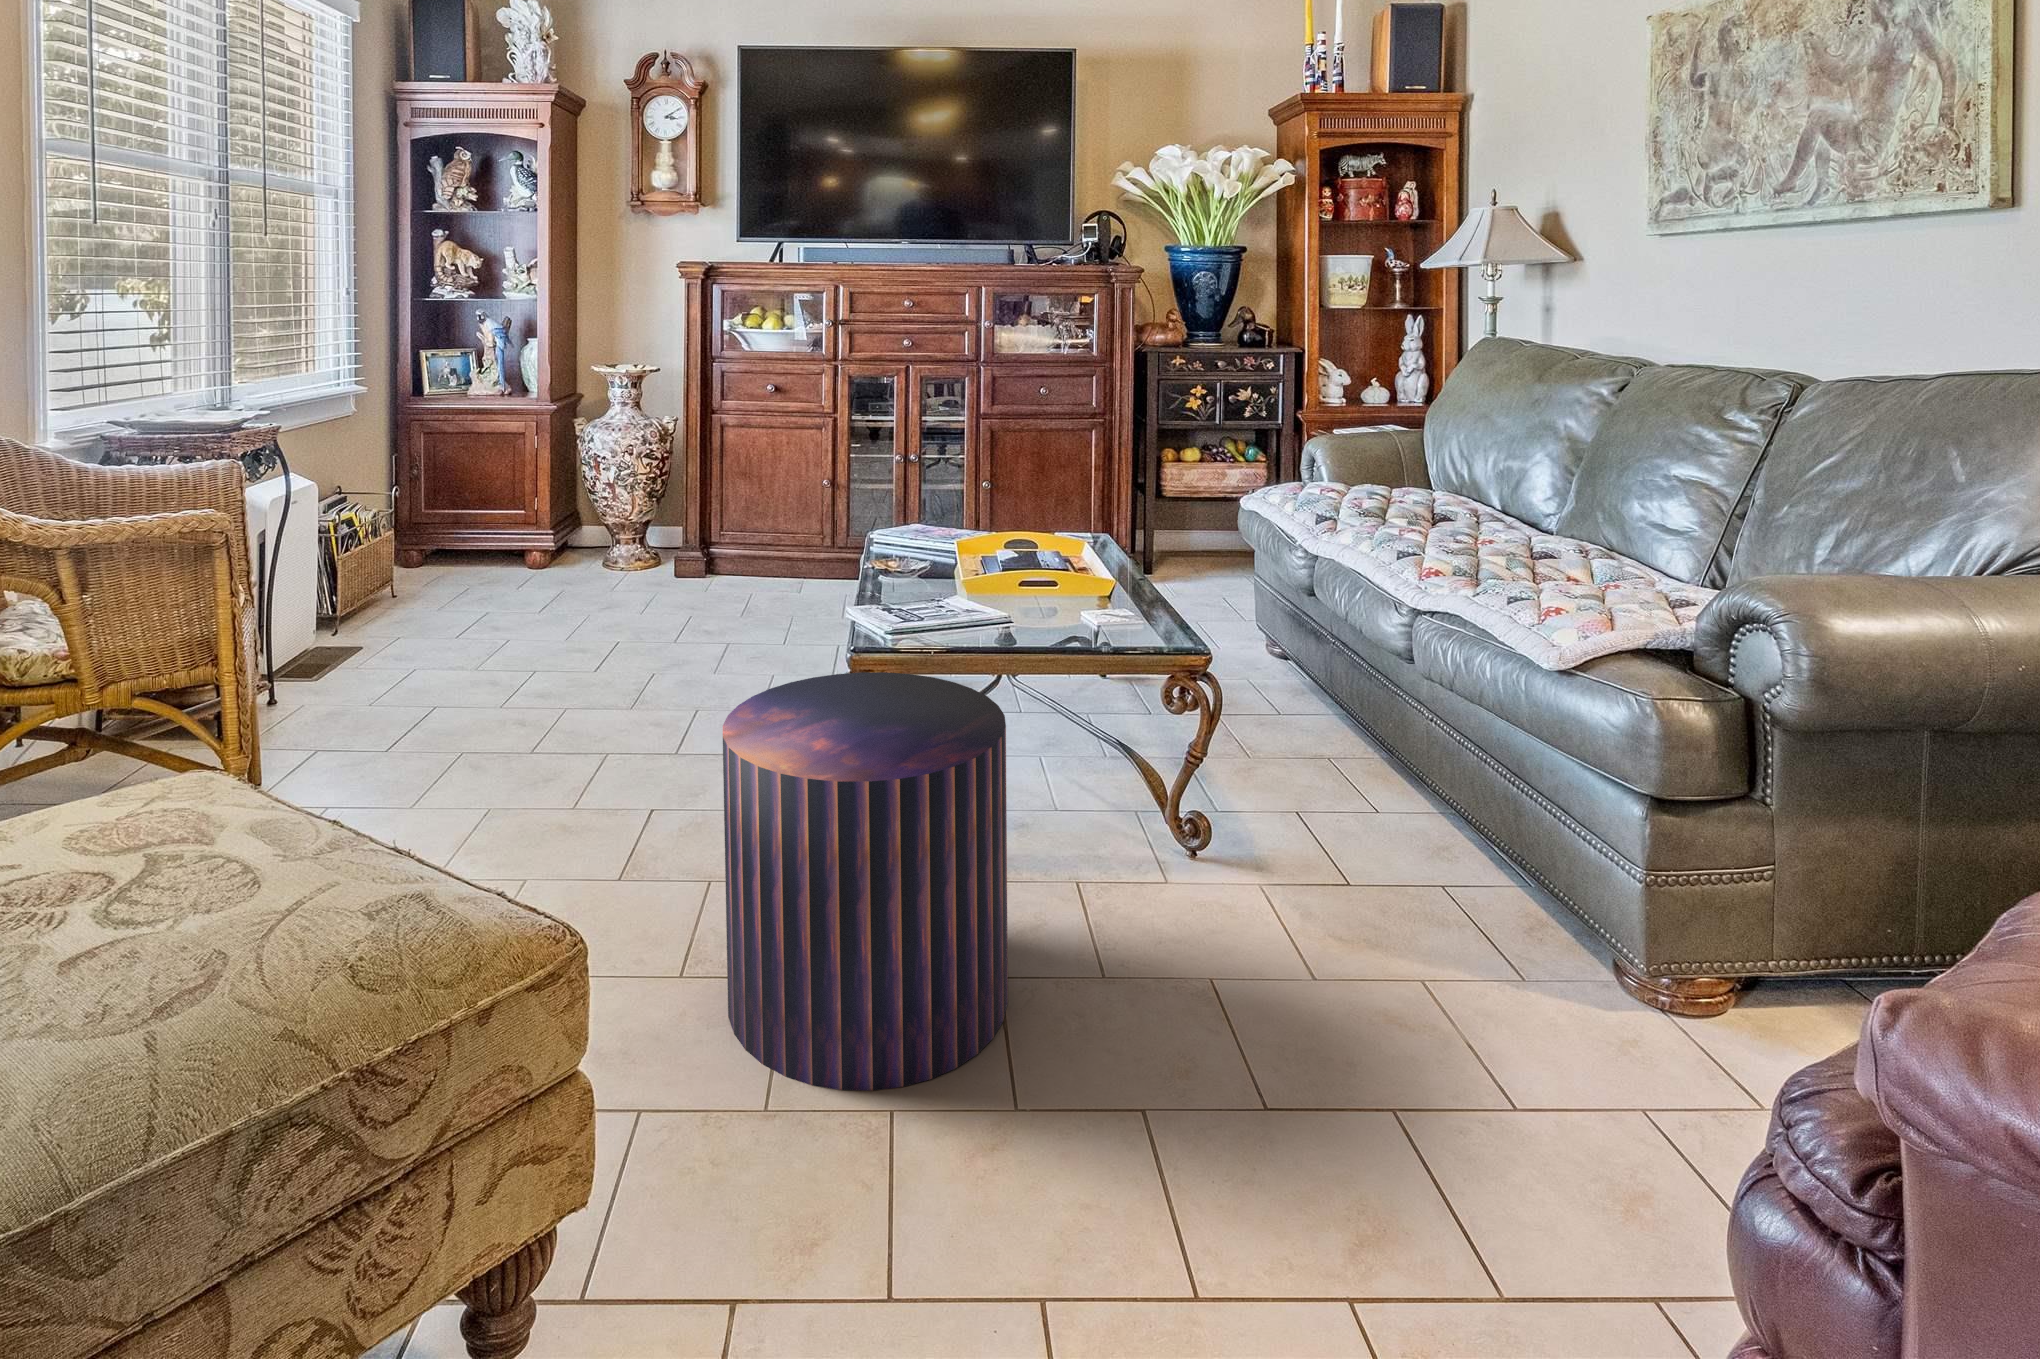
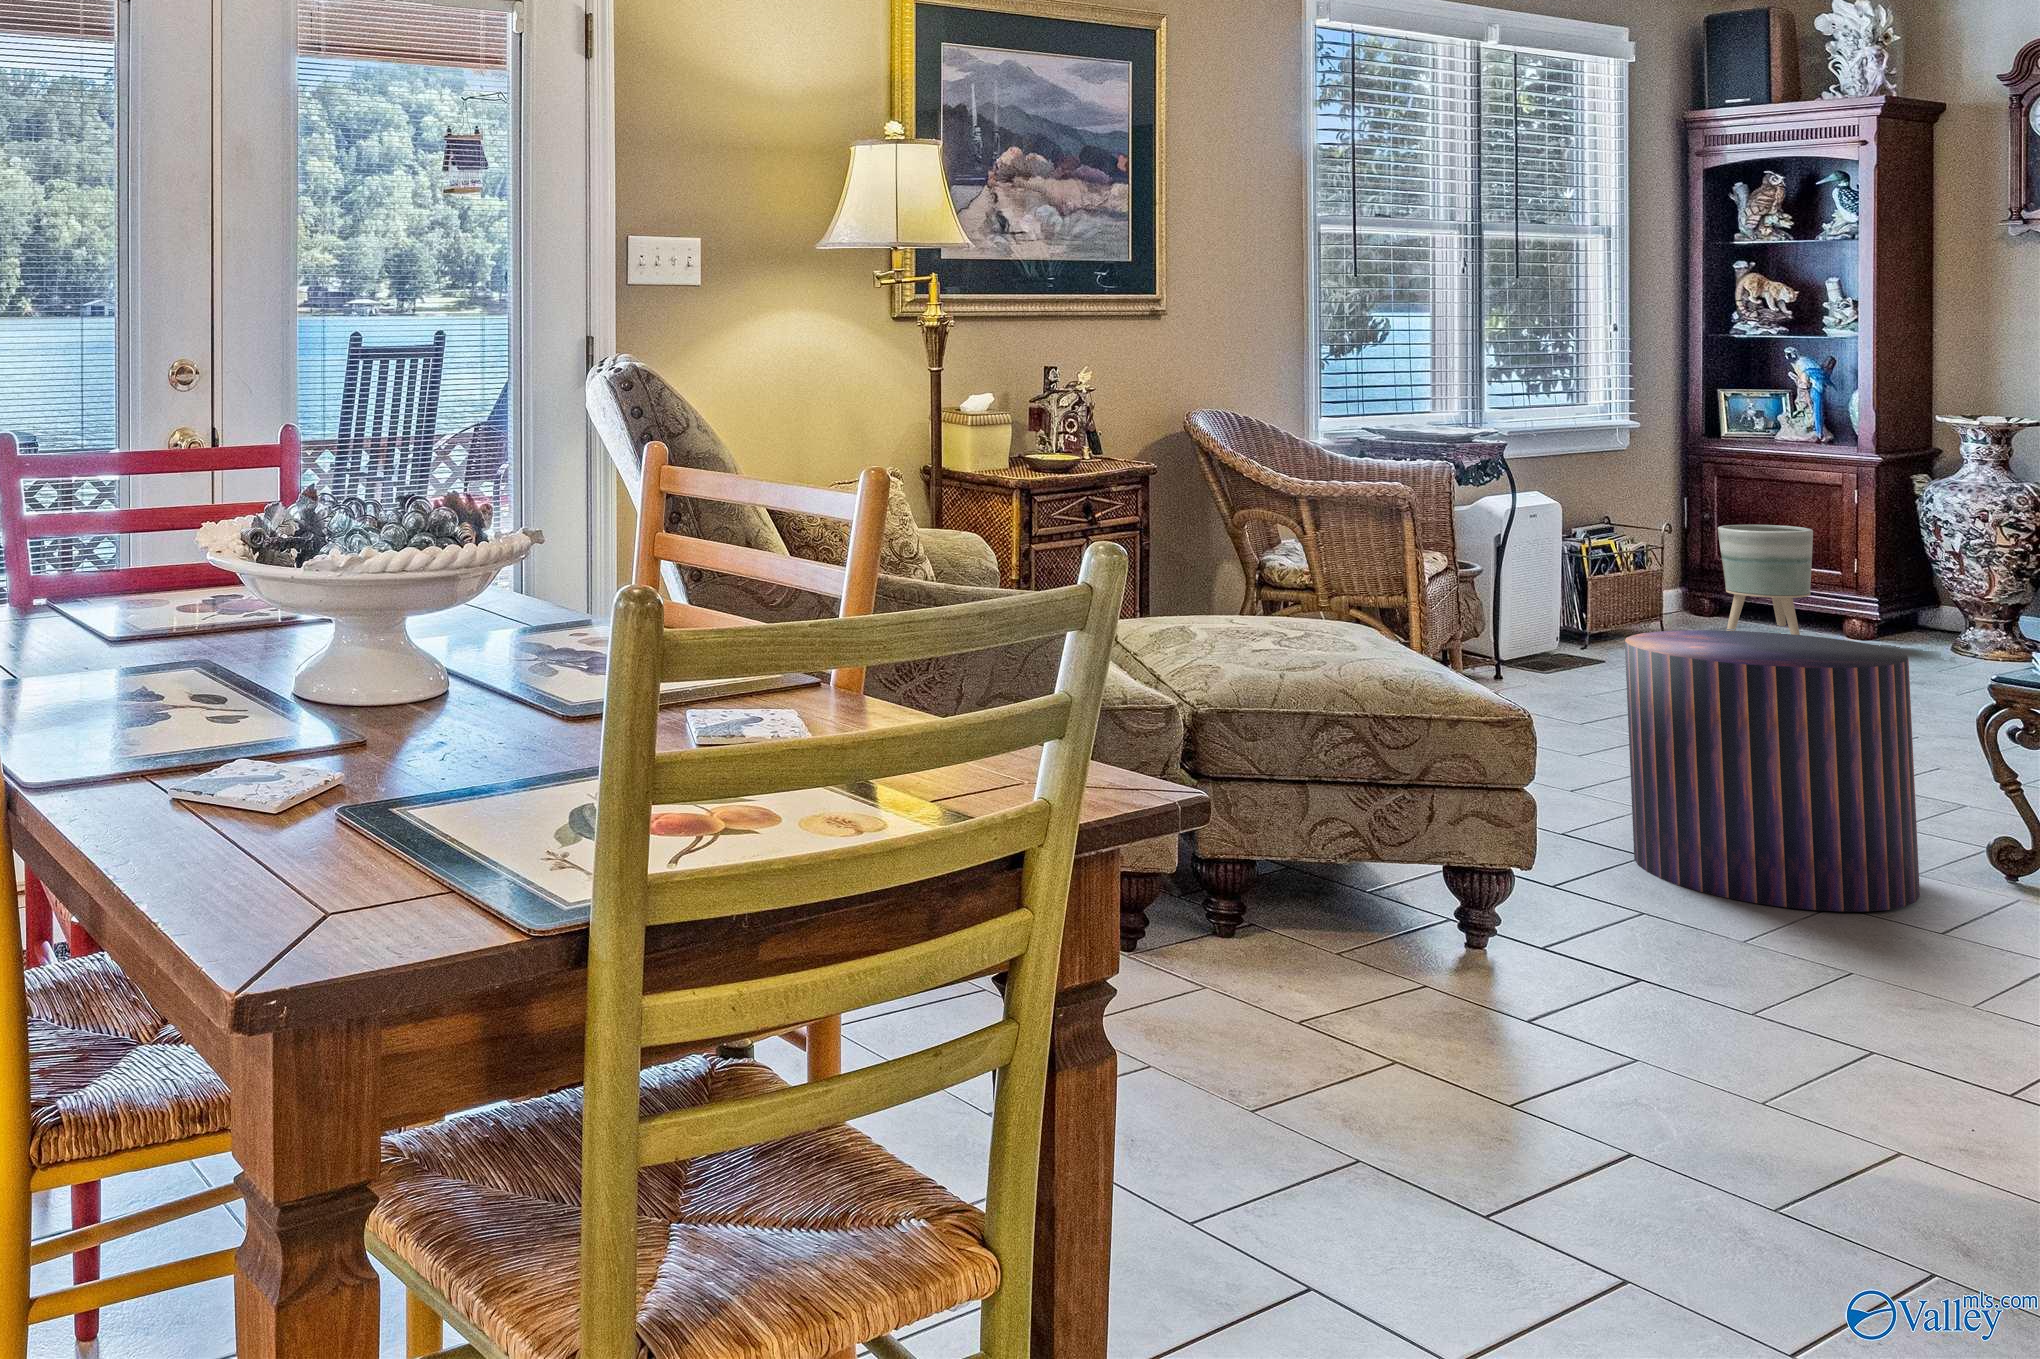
planter: none [434,468,507,583] -> present [1718,525,1813,635]

